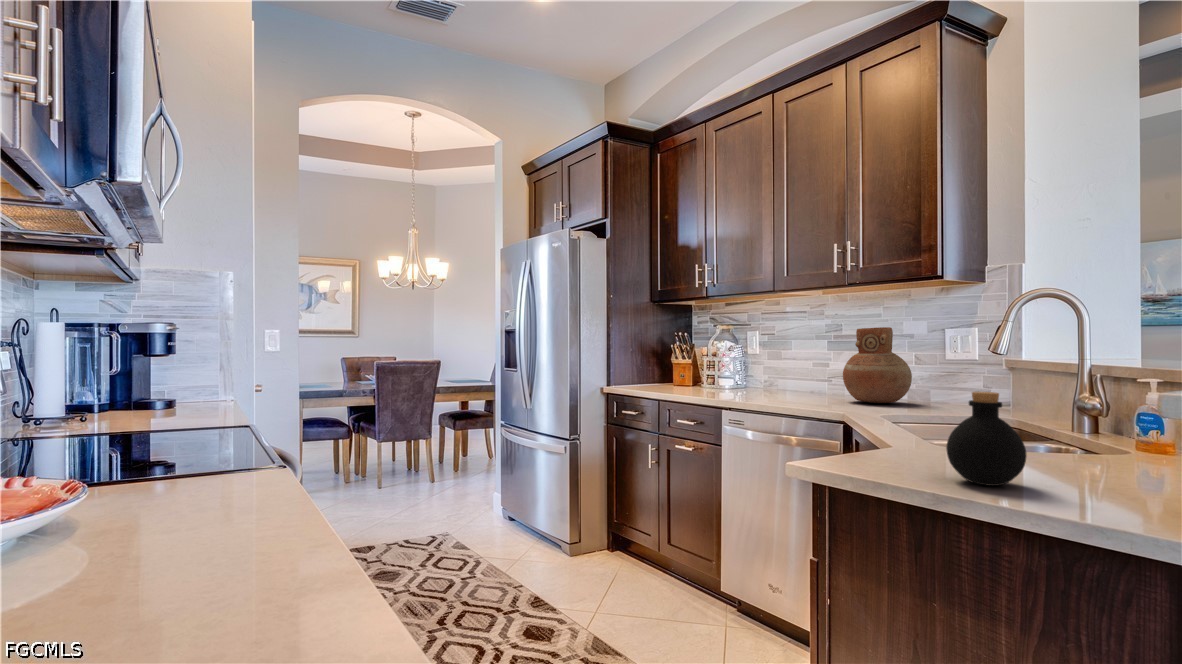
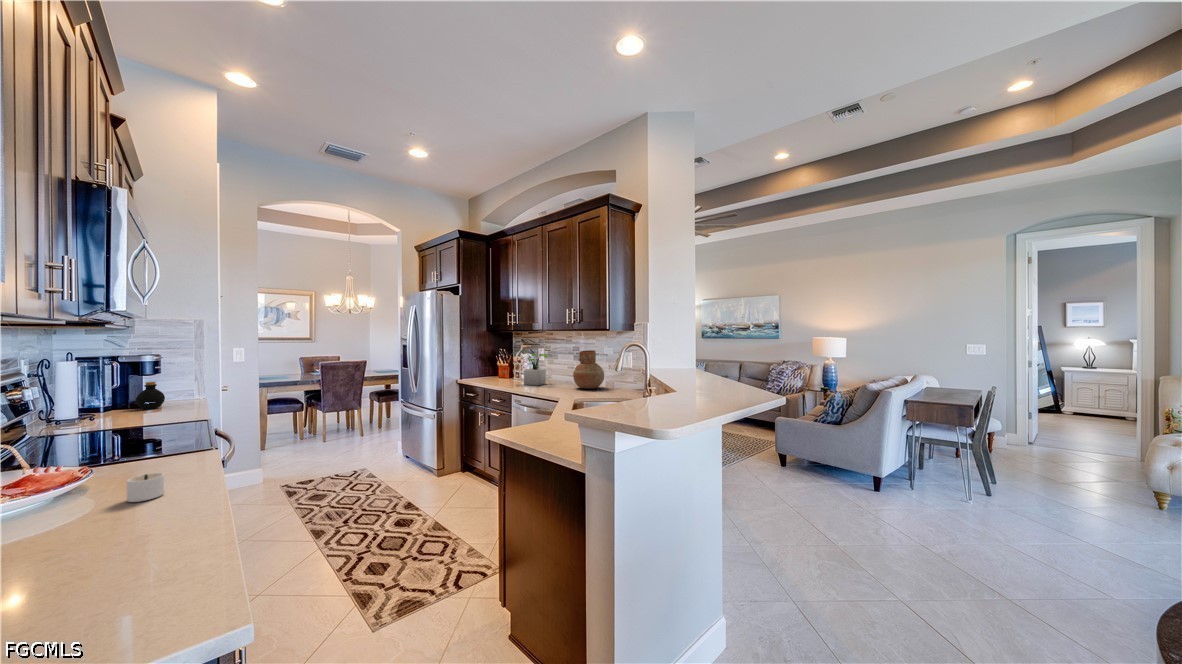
potted plant: none [707,331,784,397] -> present [512,351,551,386]
bottle: present [946,392,1026,486] -> present [136,382,165,409]
candle: none [122,514,230,586] -> present [127,473,165,502]

